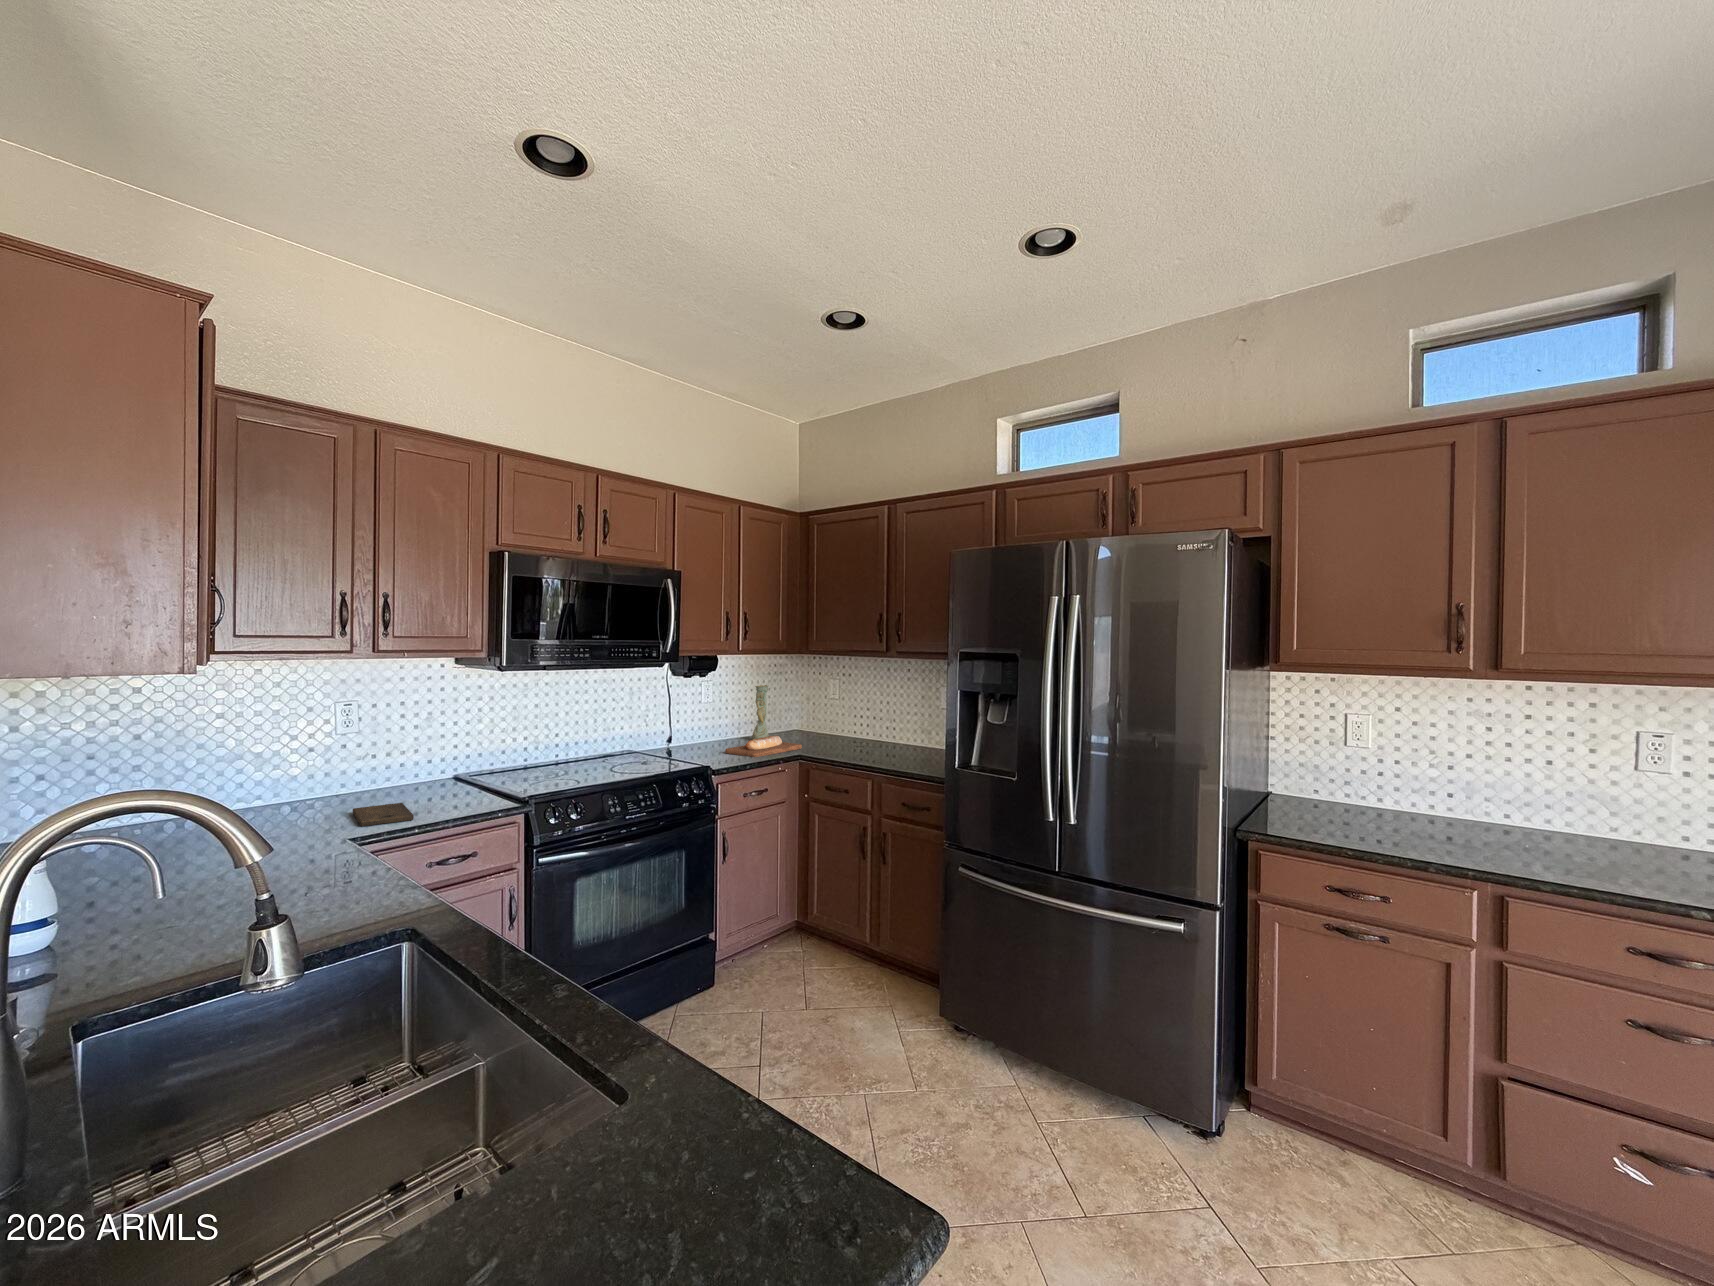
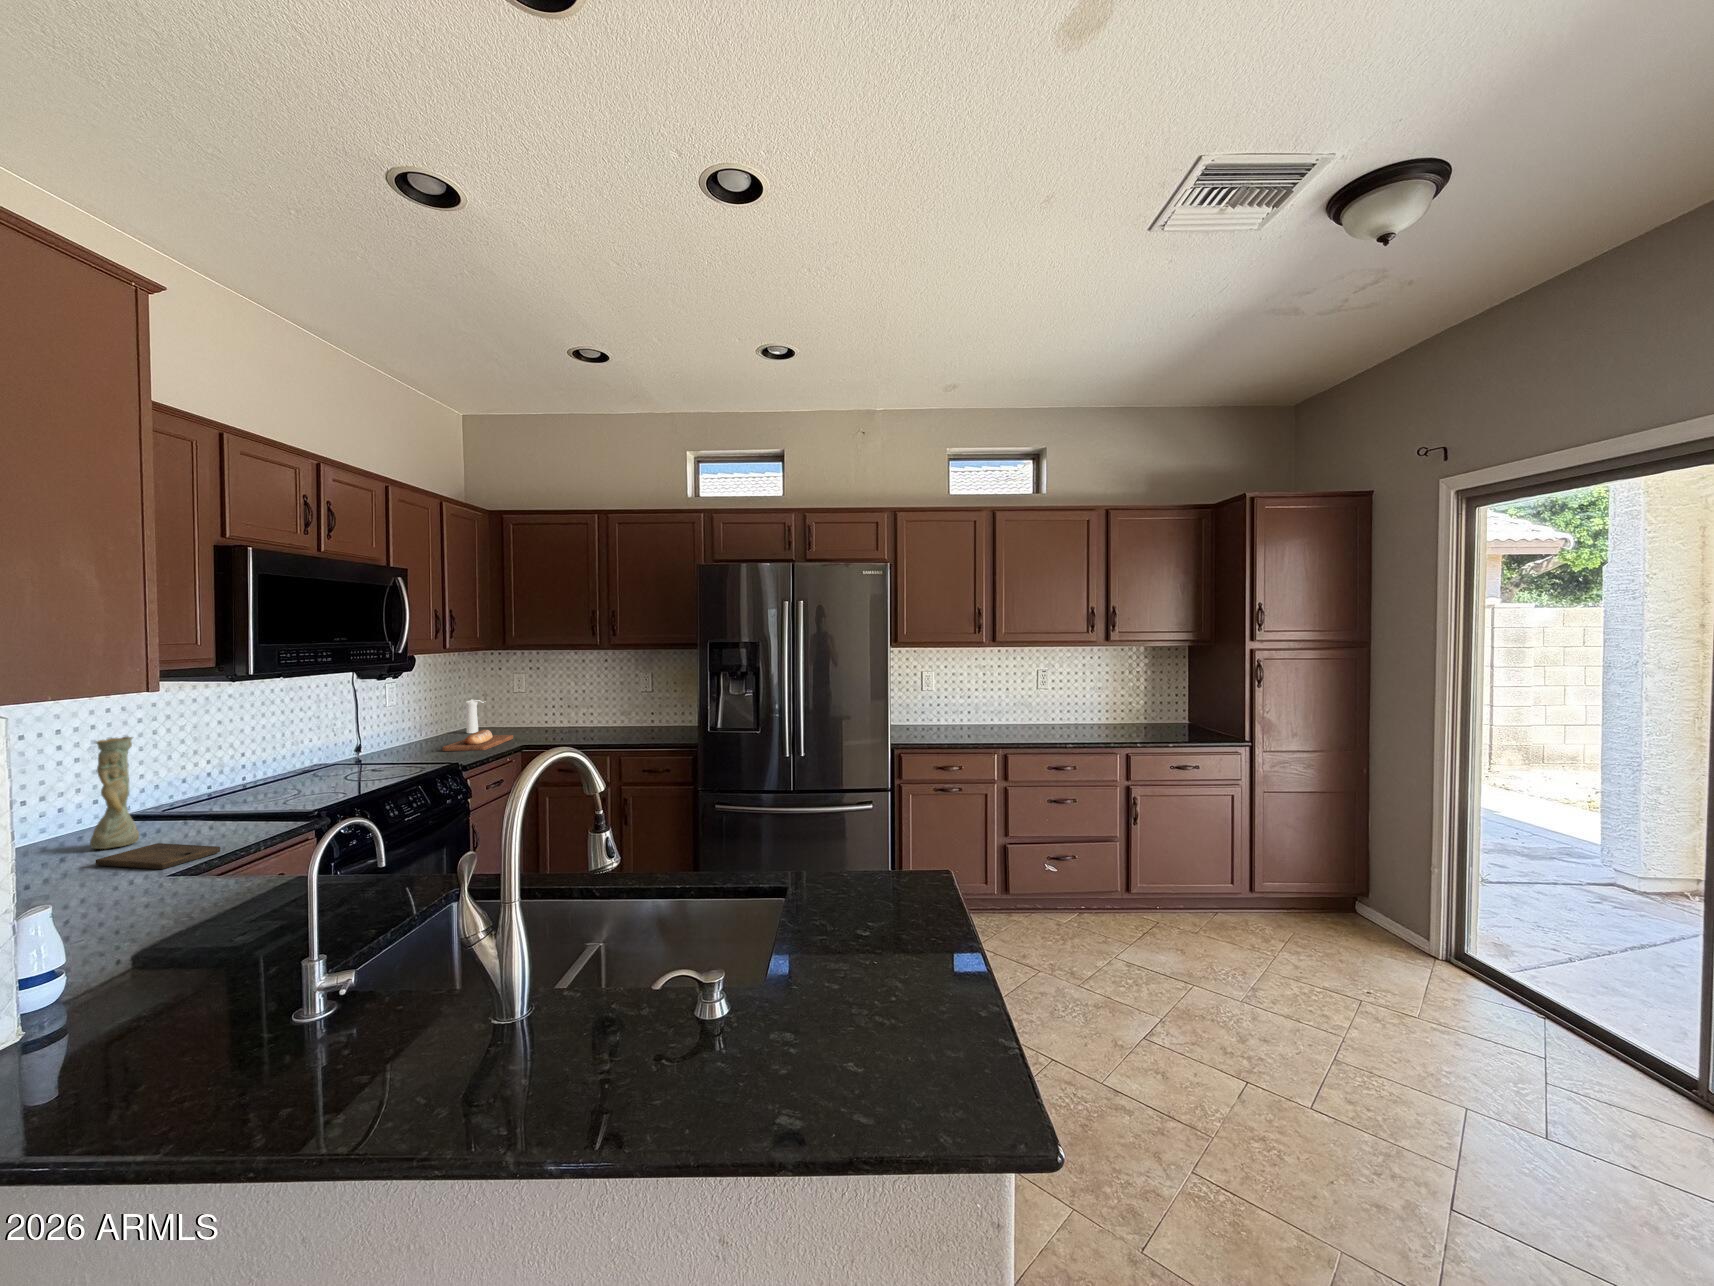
vase: present [752,685,769,739] -> present [90,737,139,849]
pepper mill: none [783,698,812,738] -> present [466,699,484,733]

